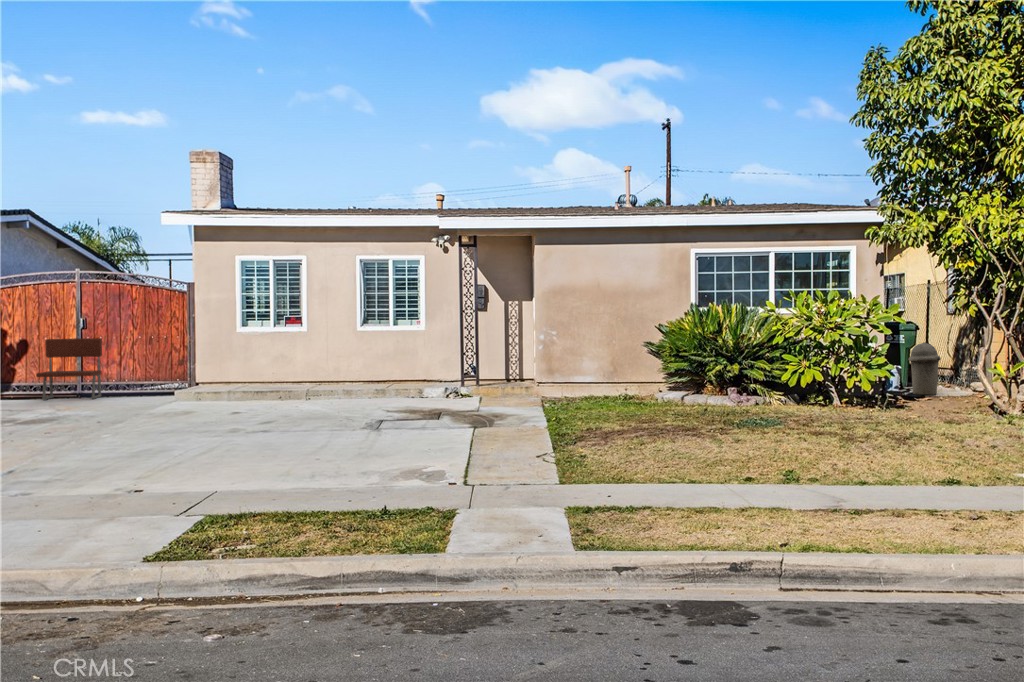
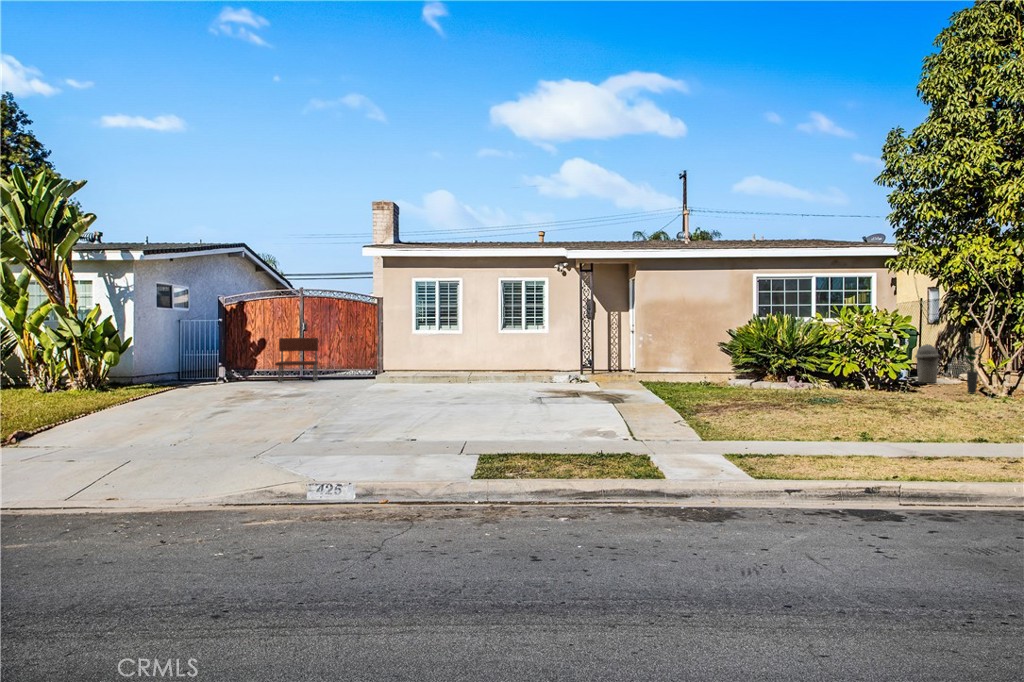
potted plant: none [963,345,994,410] -> present [964,346,982,394]

